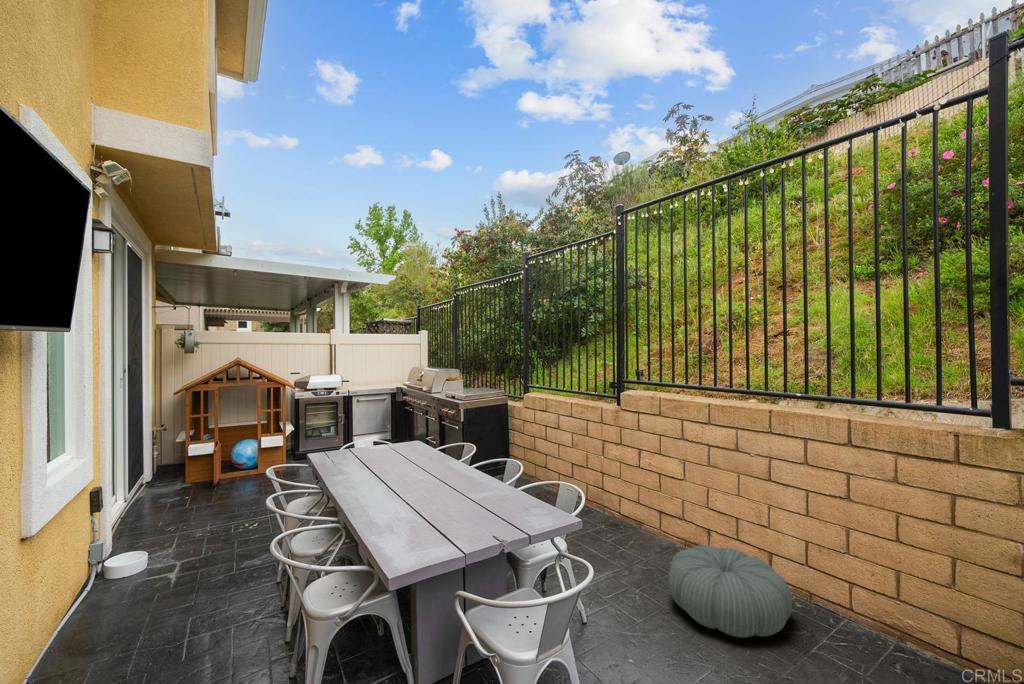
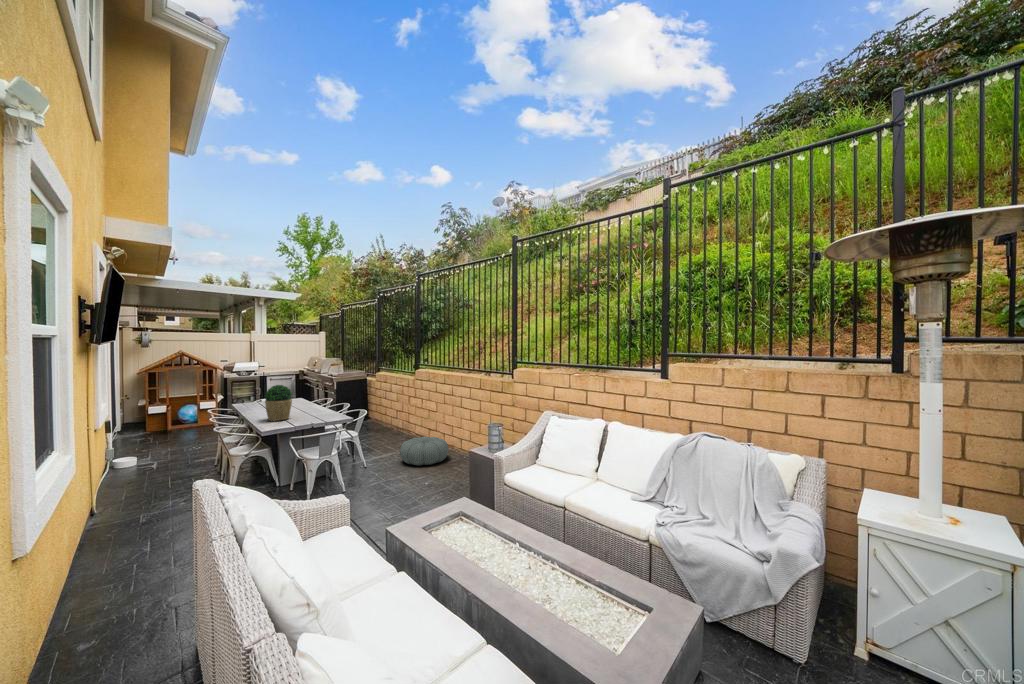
potted plant: none [391,435,450,528] -> present [265,385,292,421]

